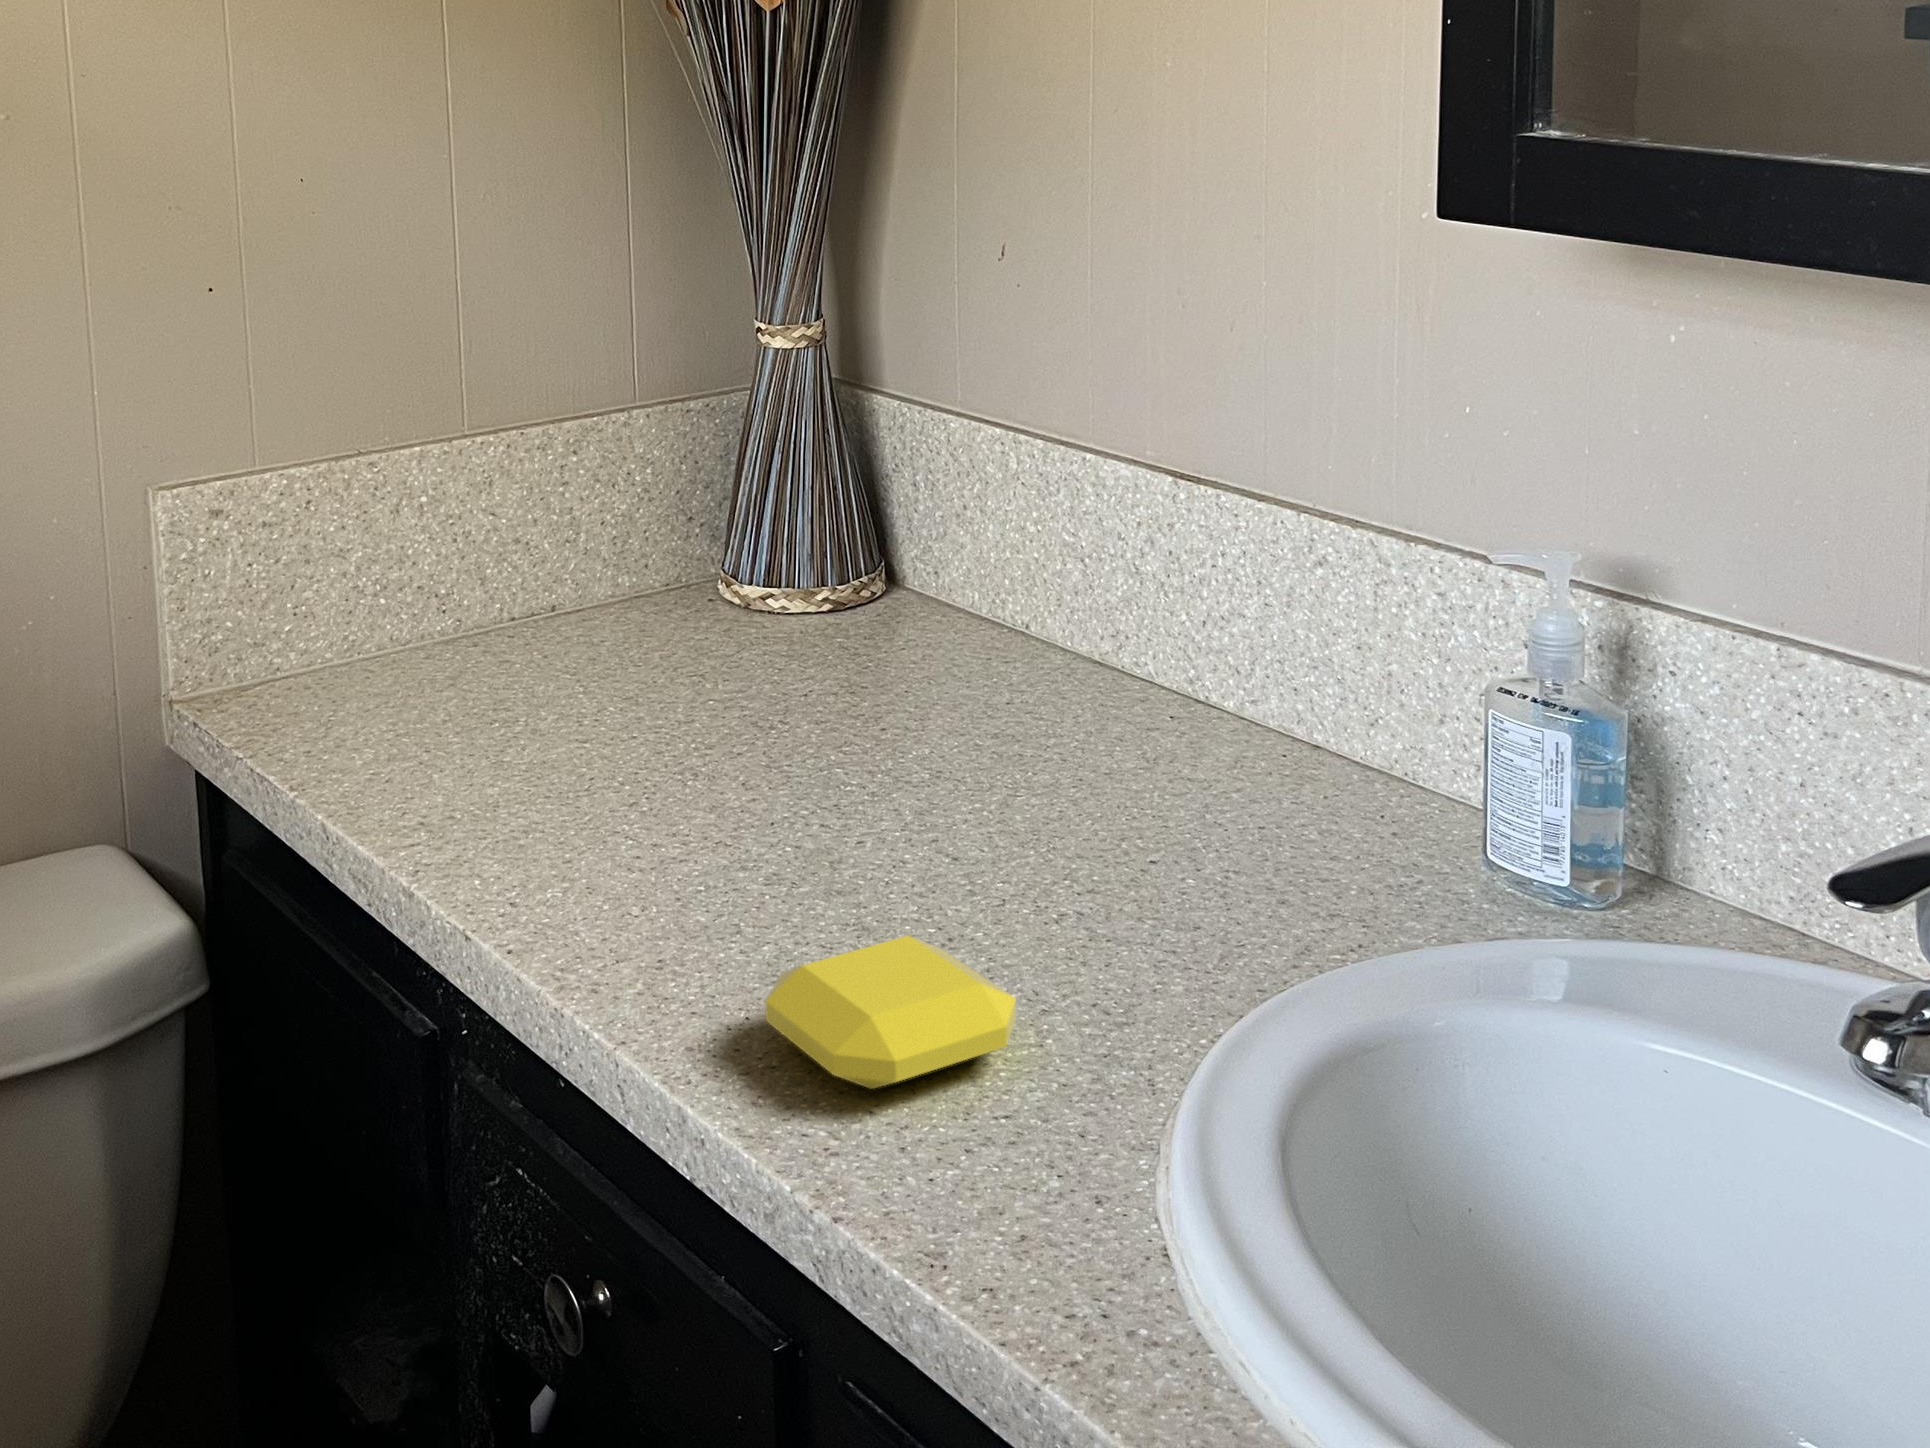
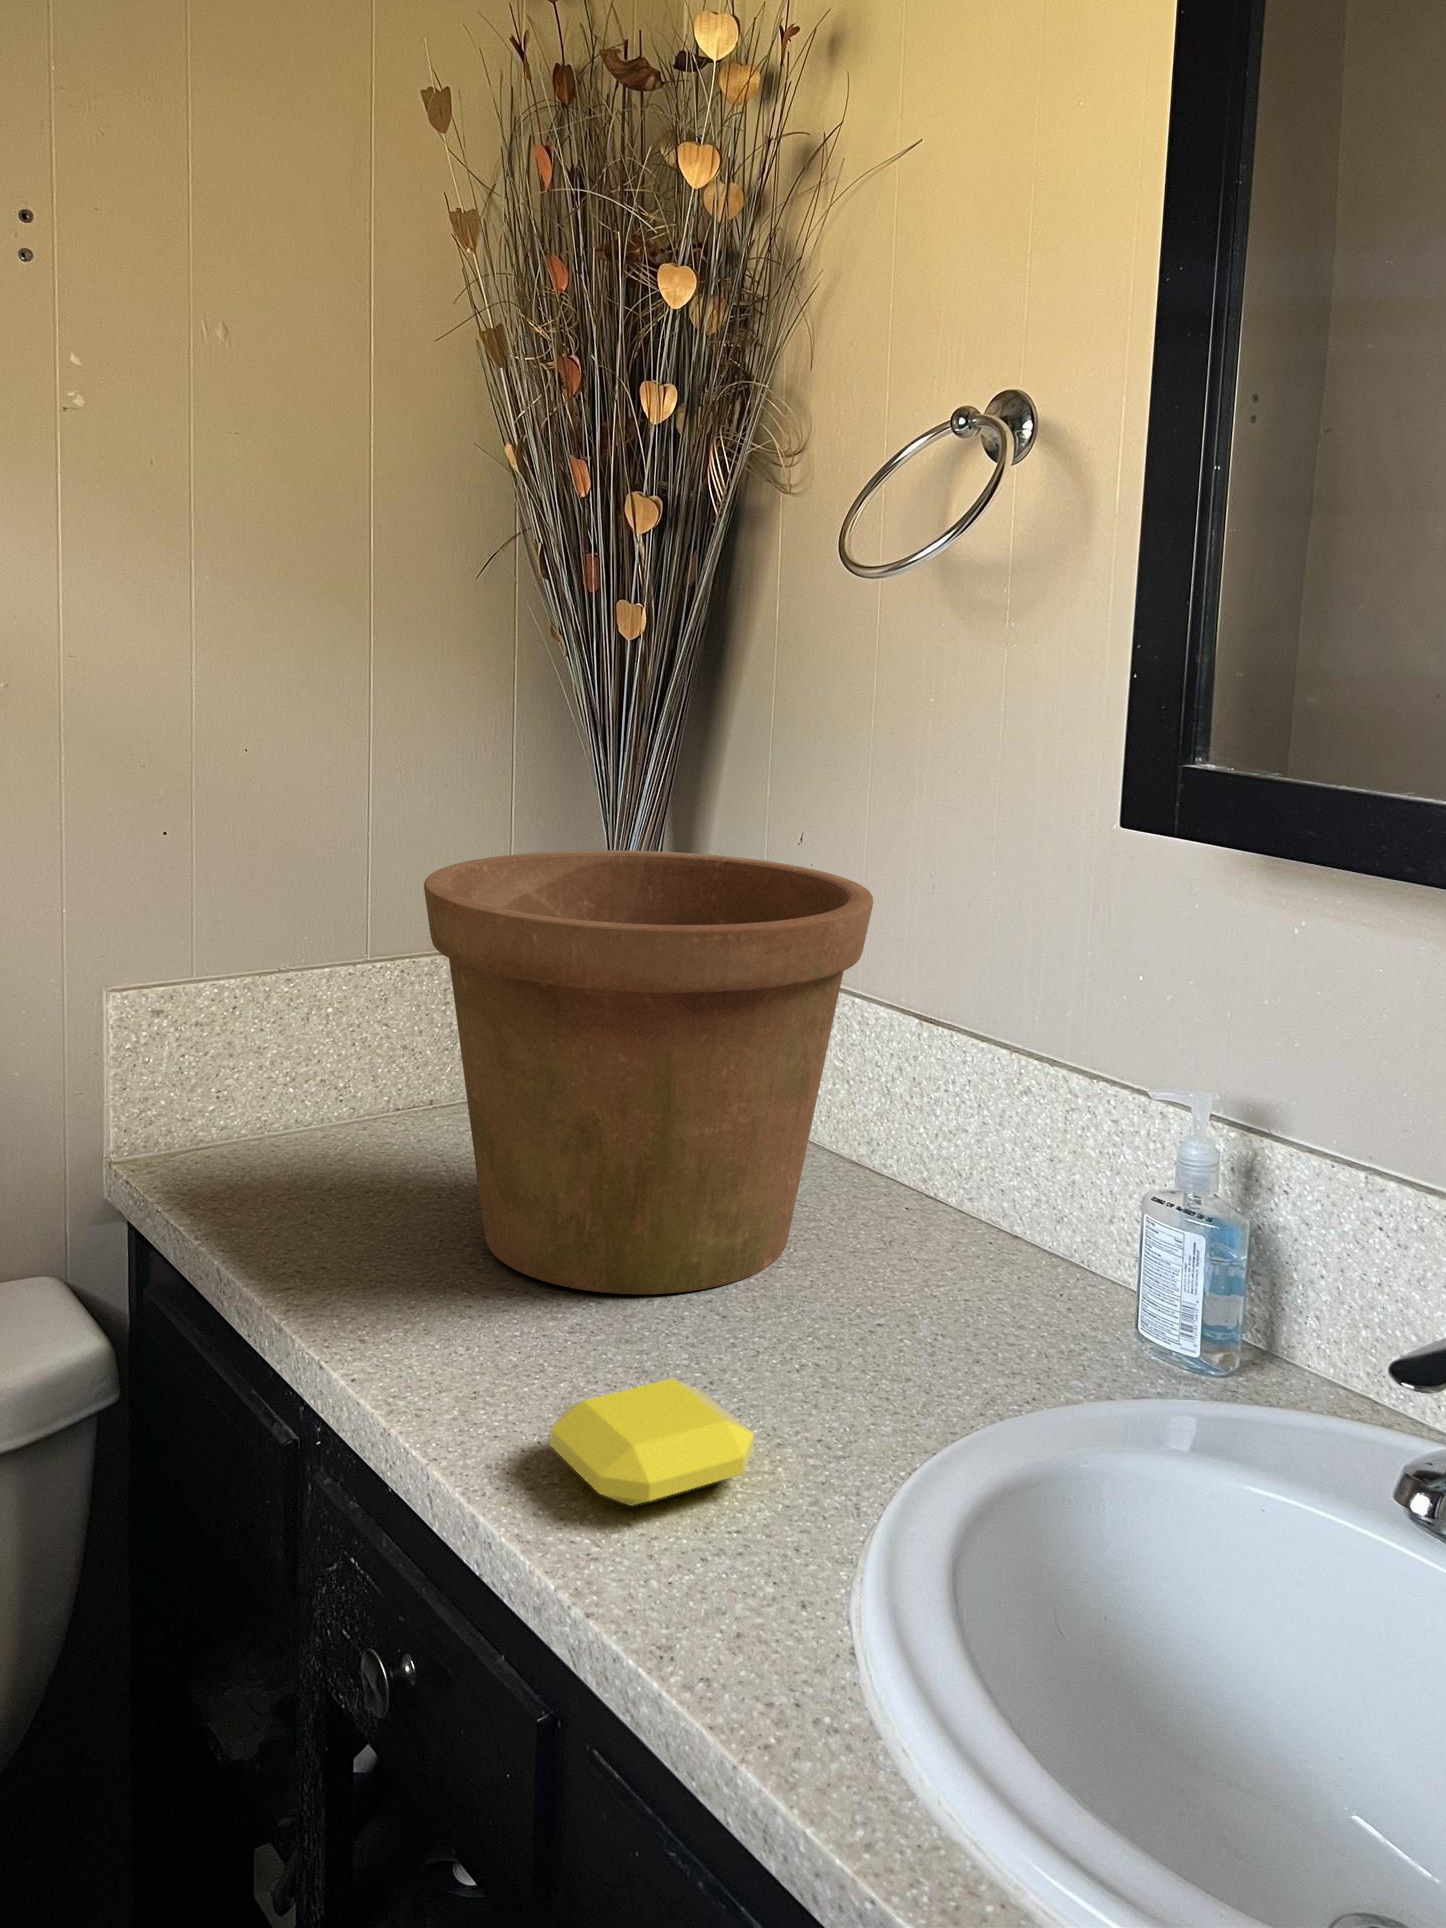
flower pot: none [544,280,1114,837] -> present [424,850,873,1294]

